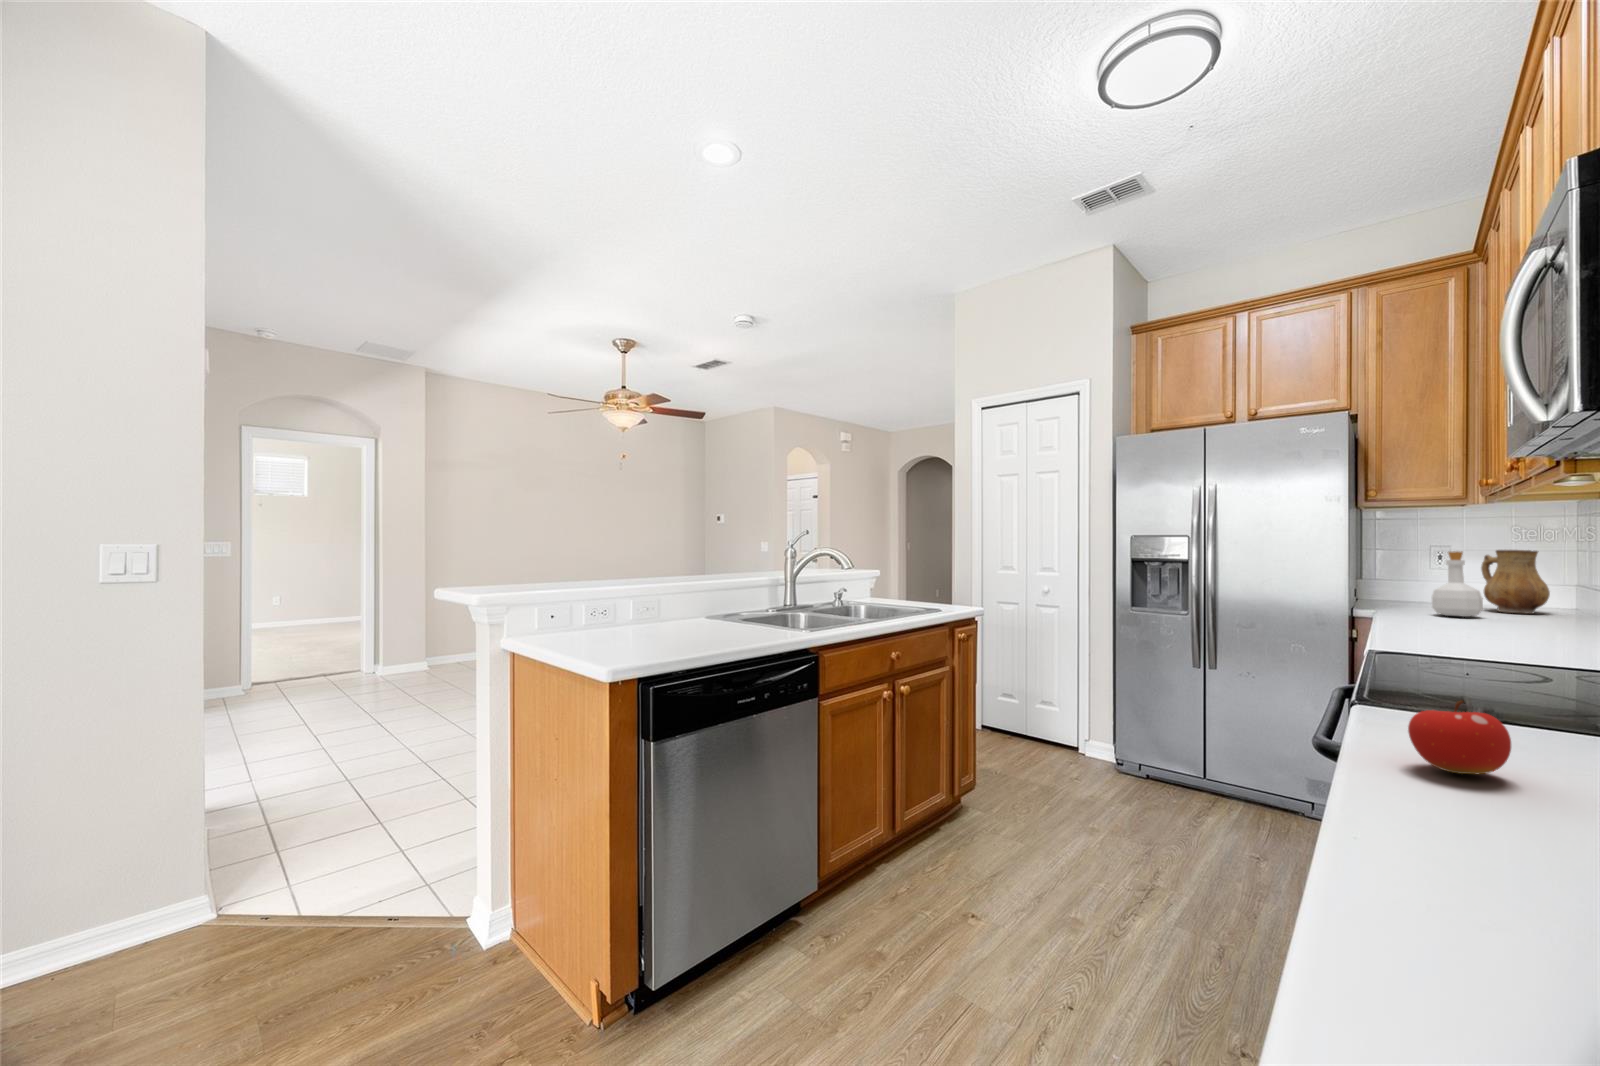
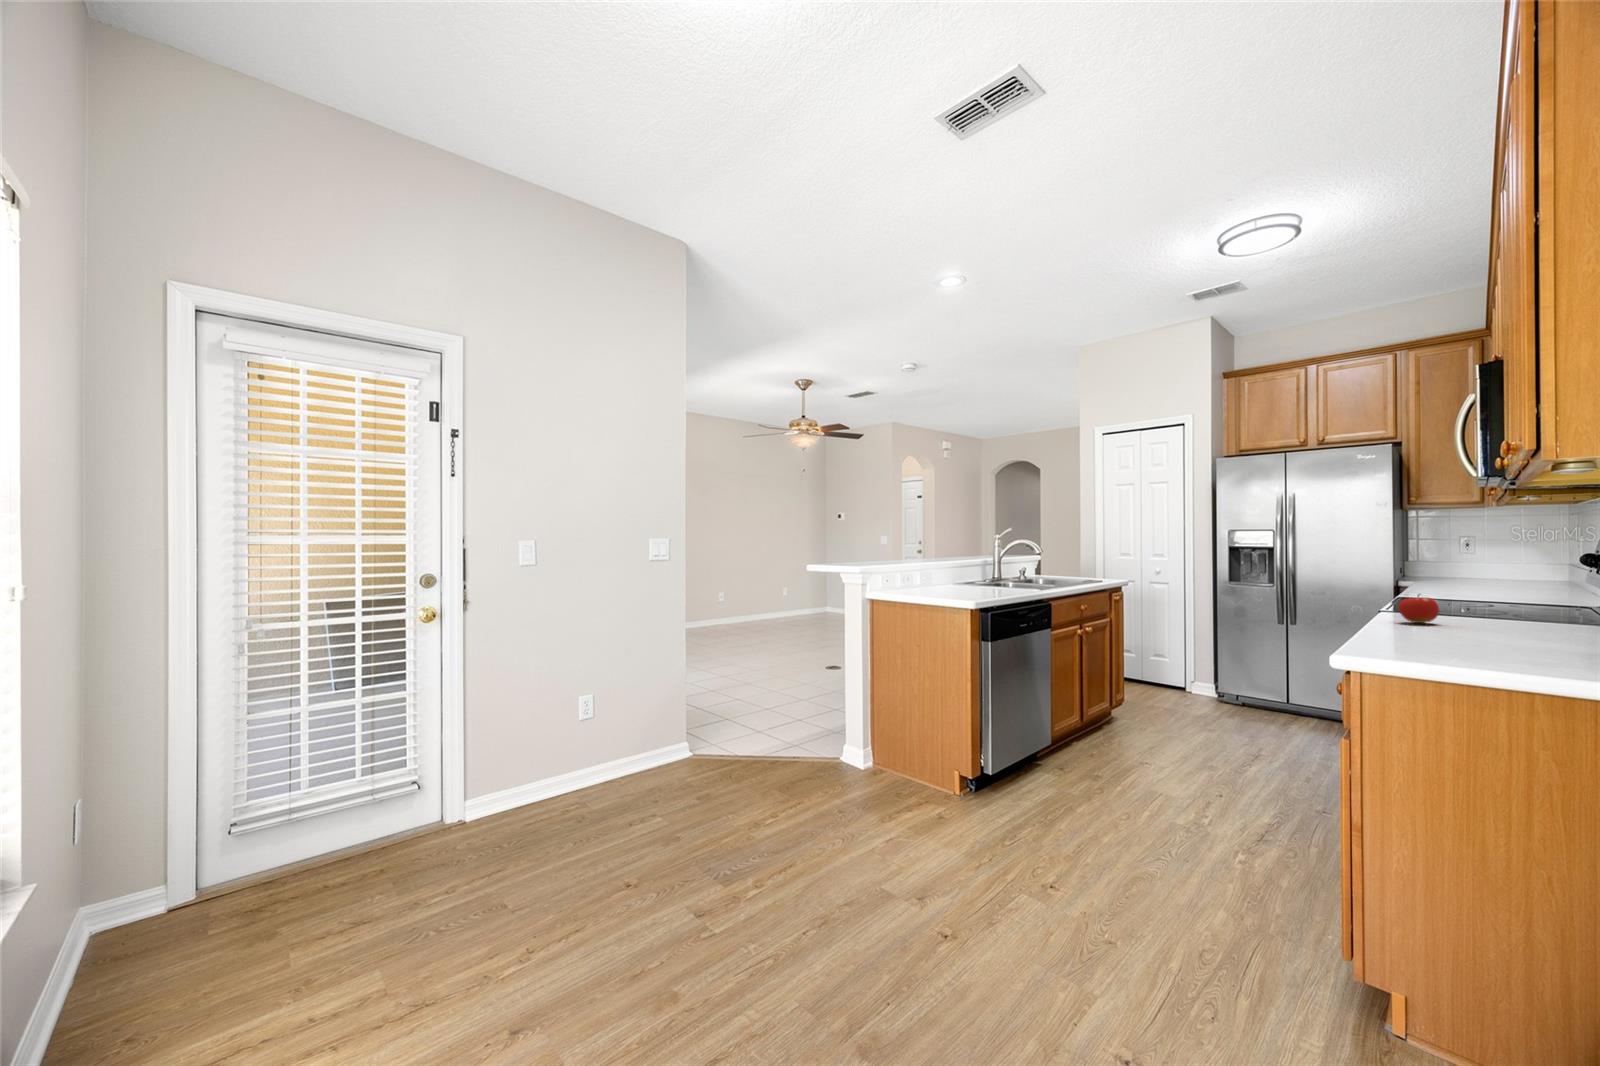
ceramic pitcher: present [1481,550,1550,613] -> none [1488,537,1534,581]
bottle: present [1432,551,1483,617] -> none [1450,538,1485,582]

